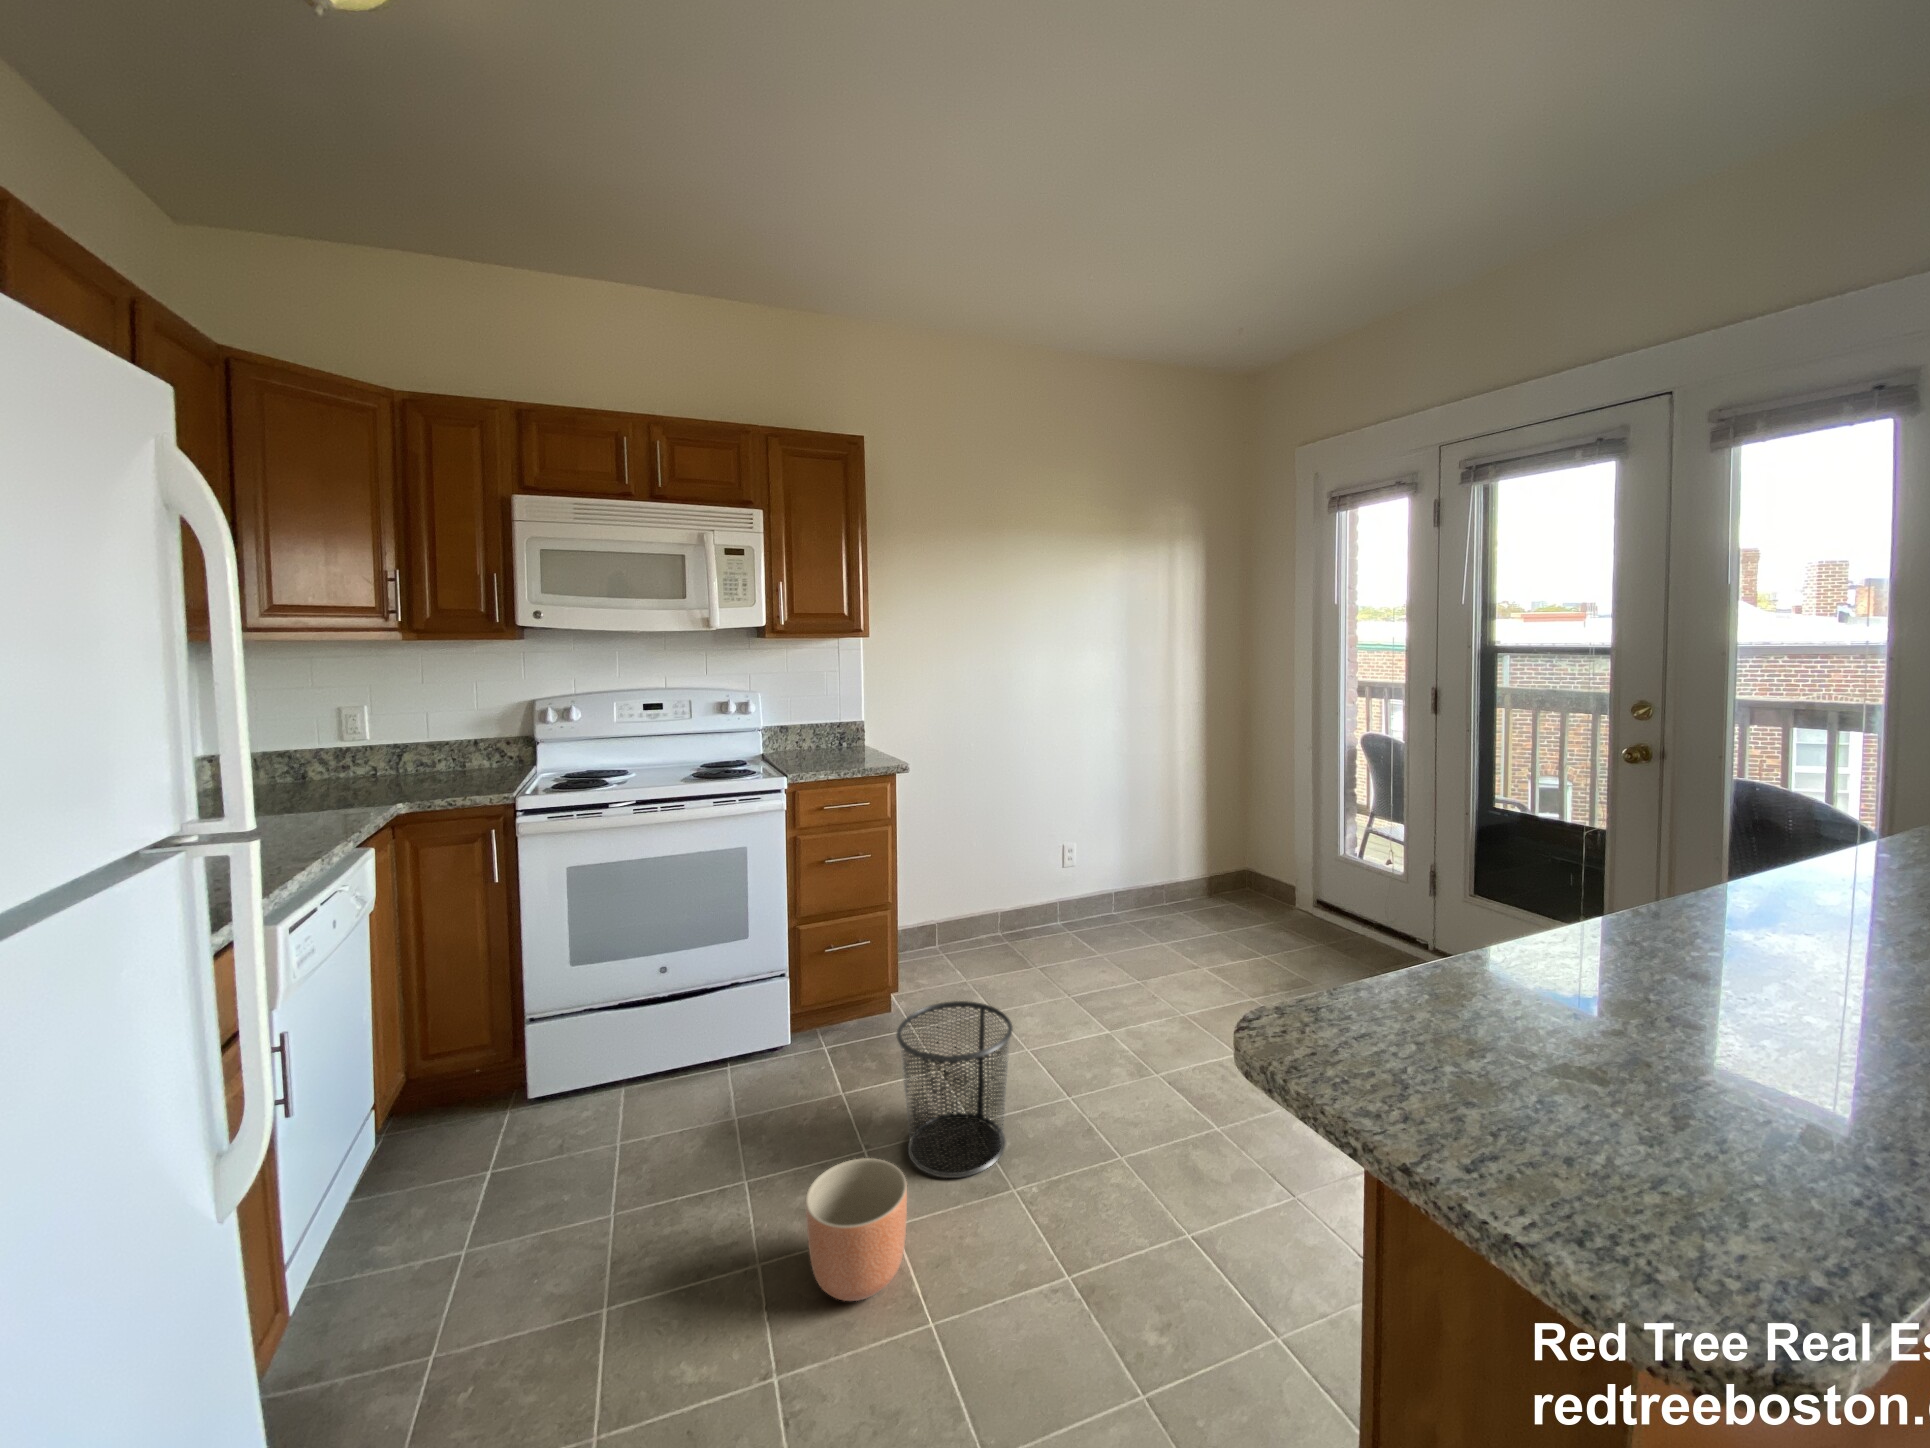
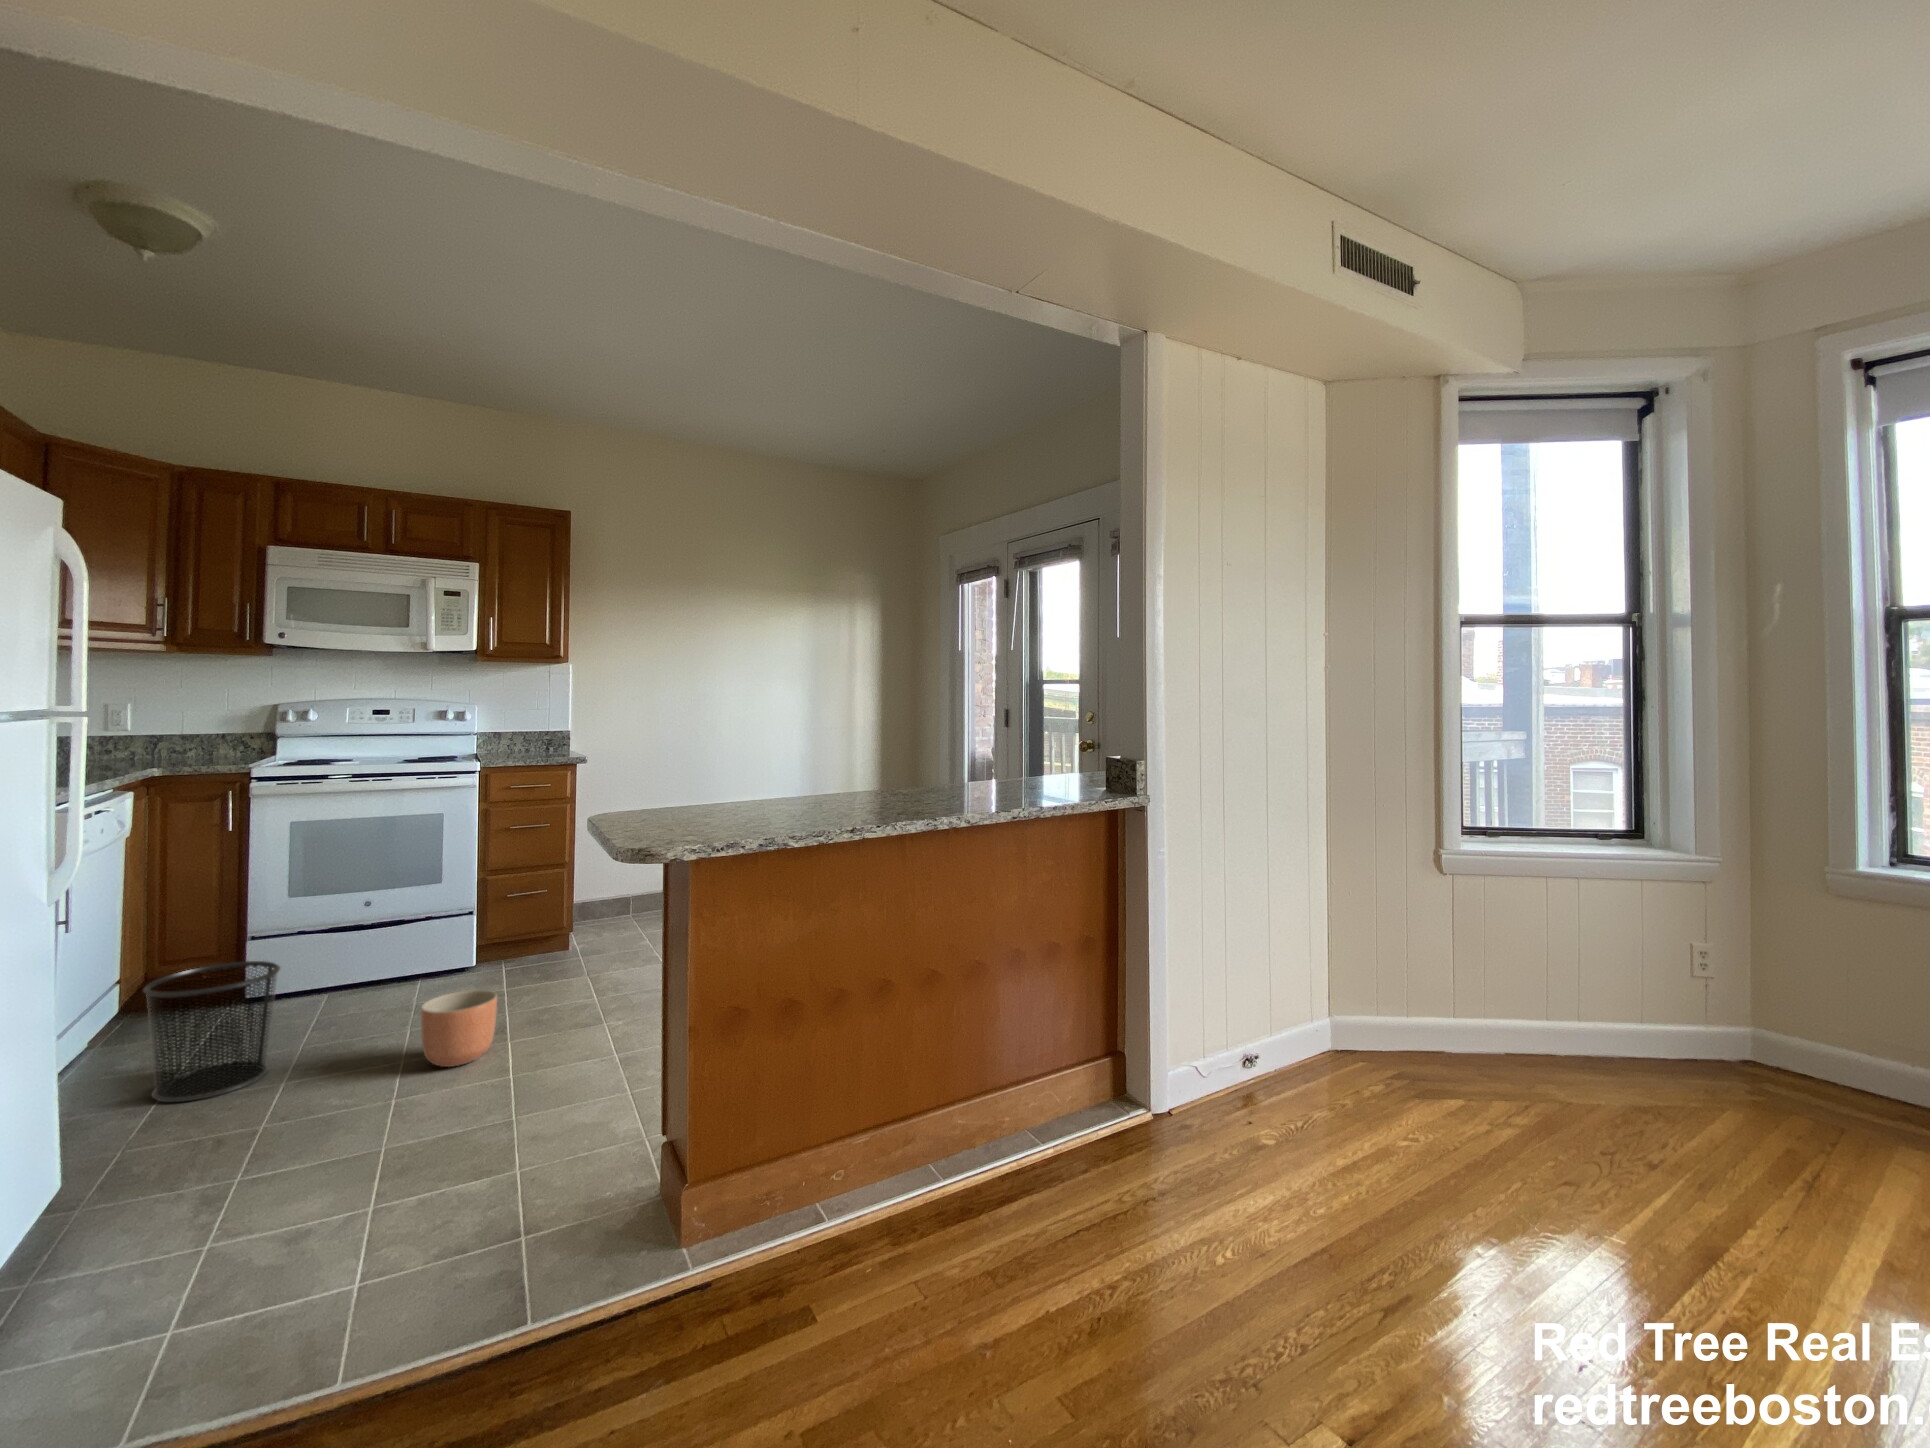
waste bin: present [896,1001,1013,1178] -> present [143,961,280,1102]

